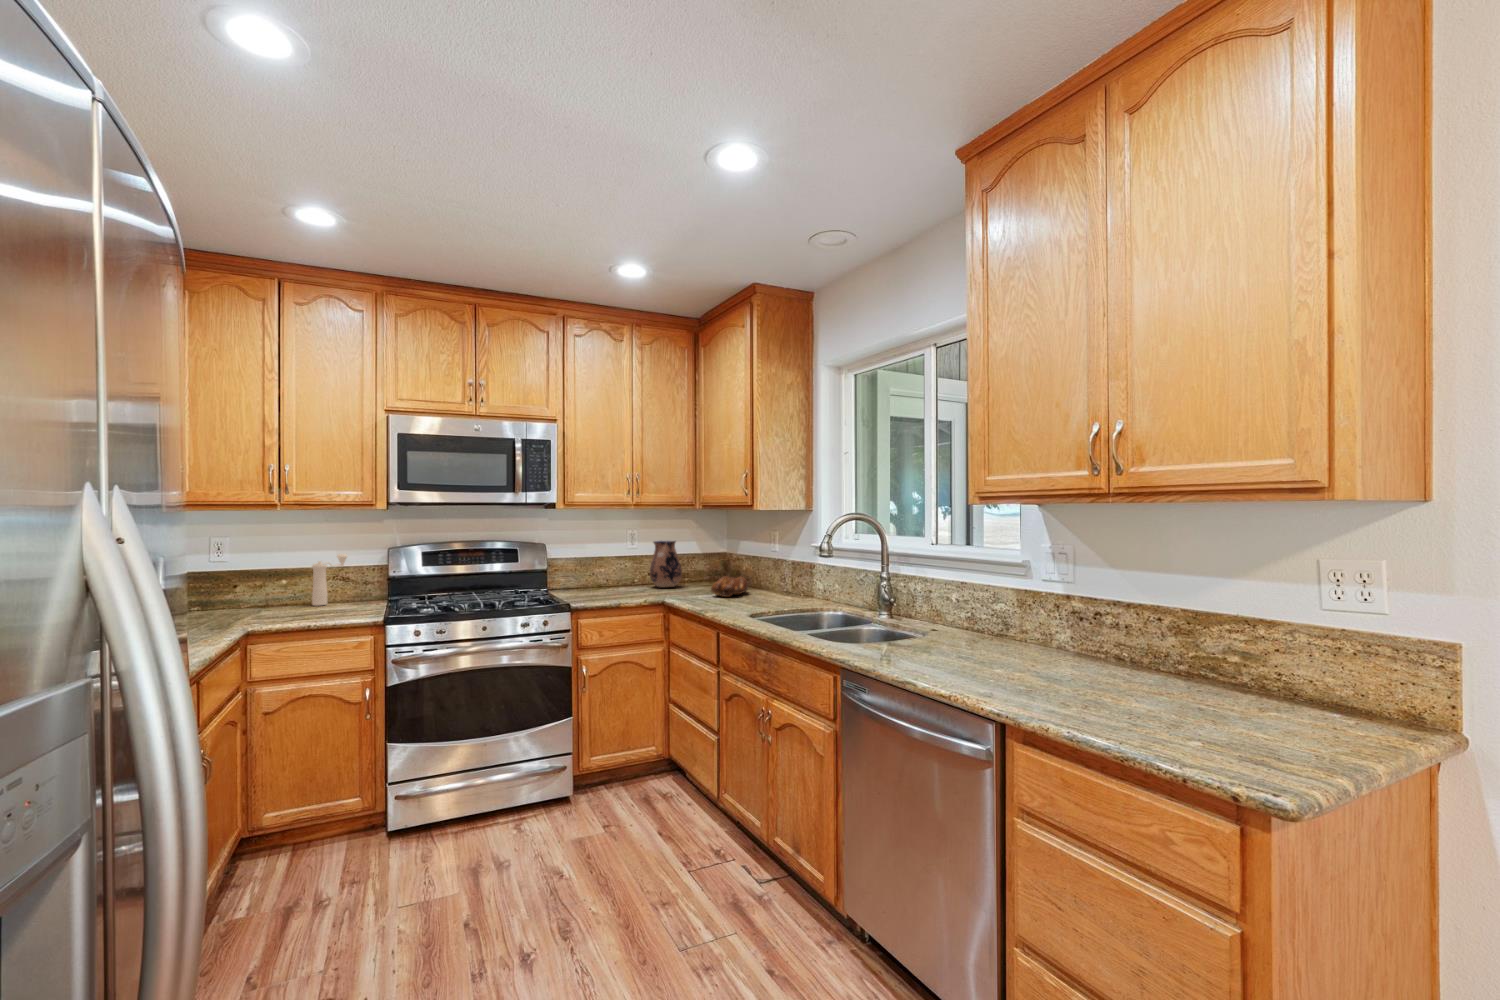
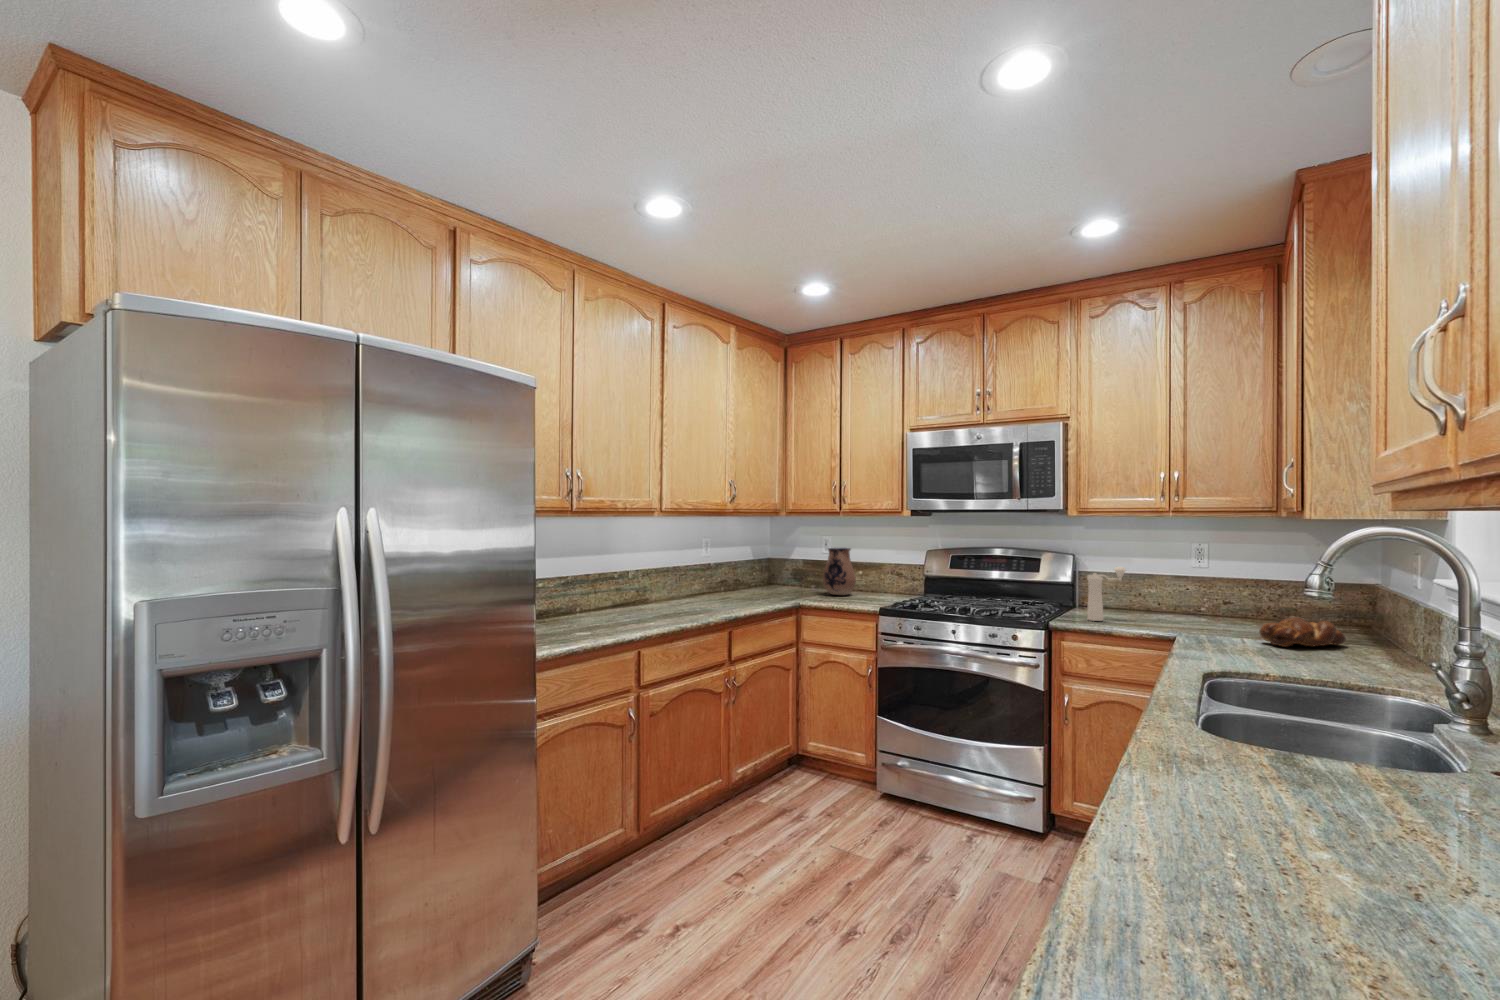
ceramic pitcher: present [650,541,682,587] -> present [823,548,856,595]
pepper mill: present [312,554,347,606] -> present [1087,567,1126,621]

